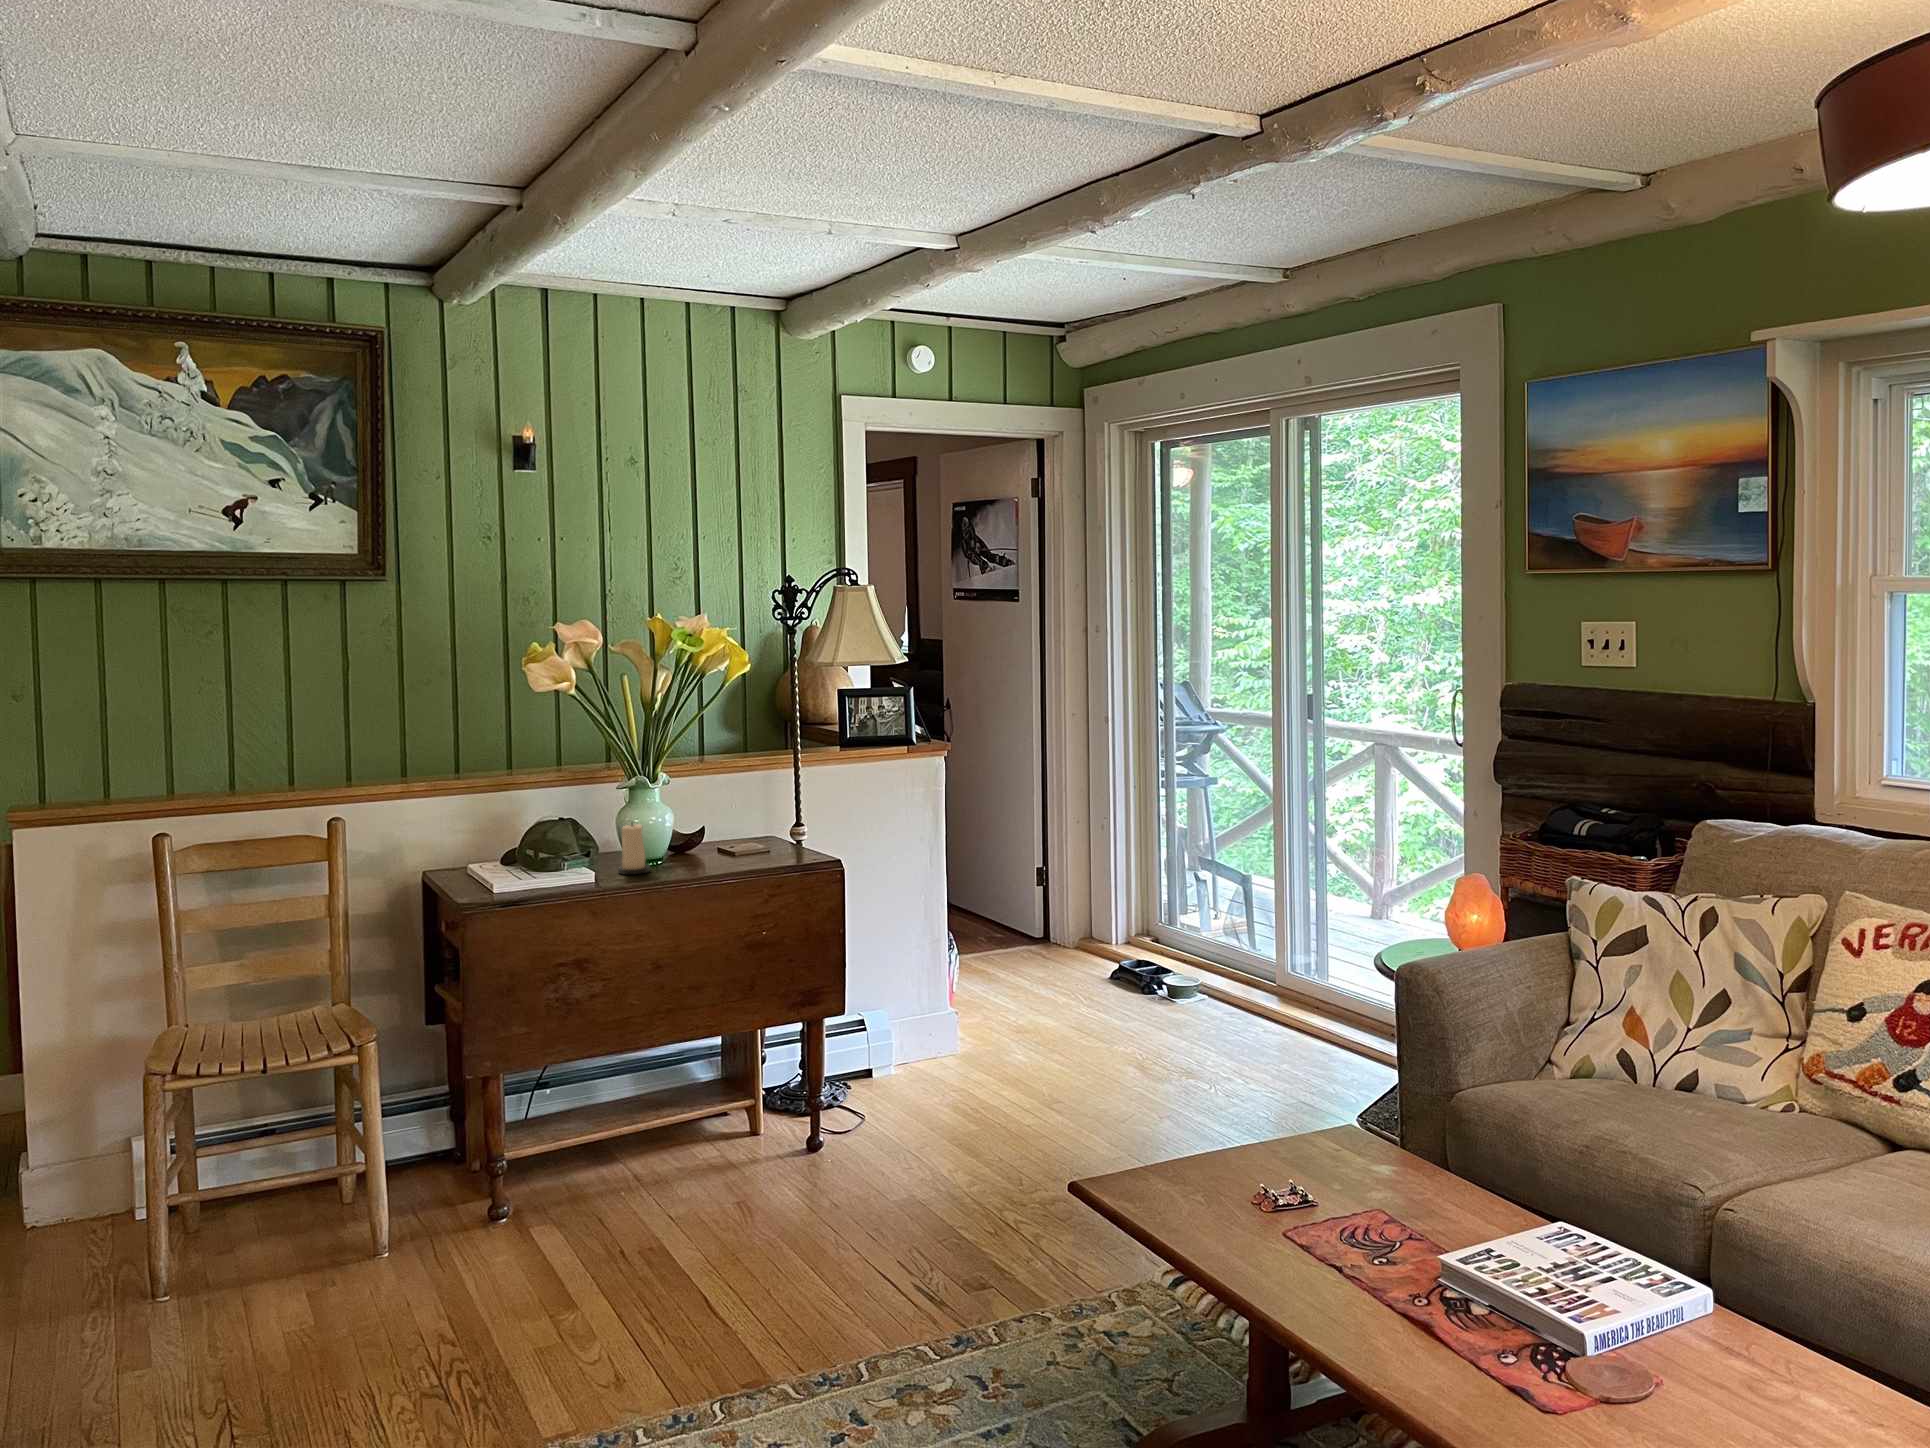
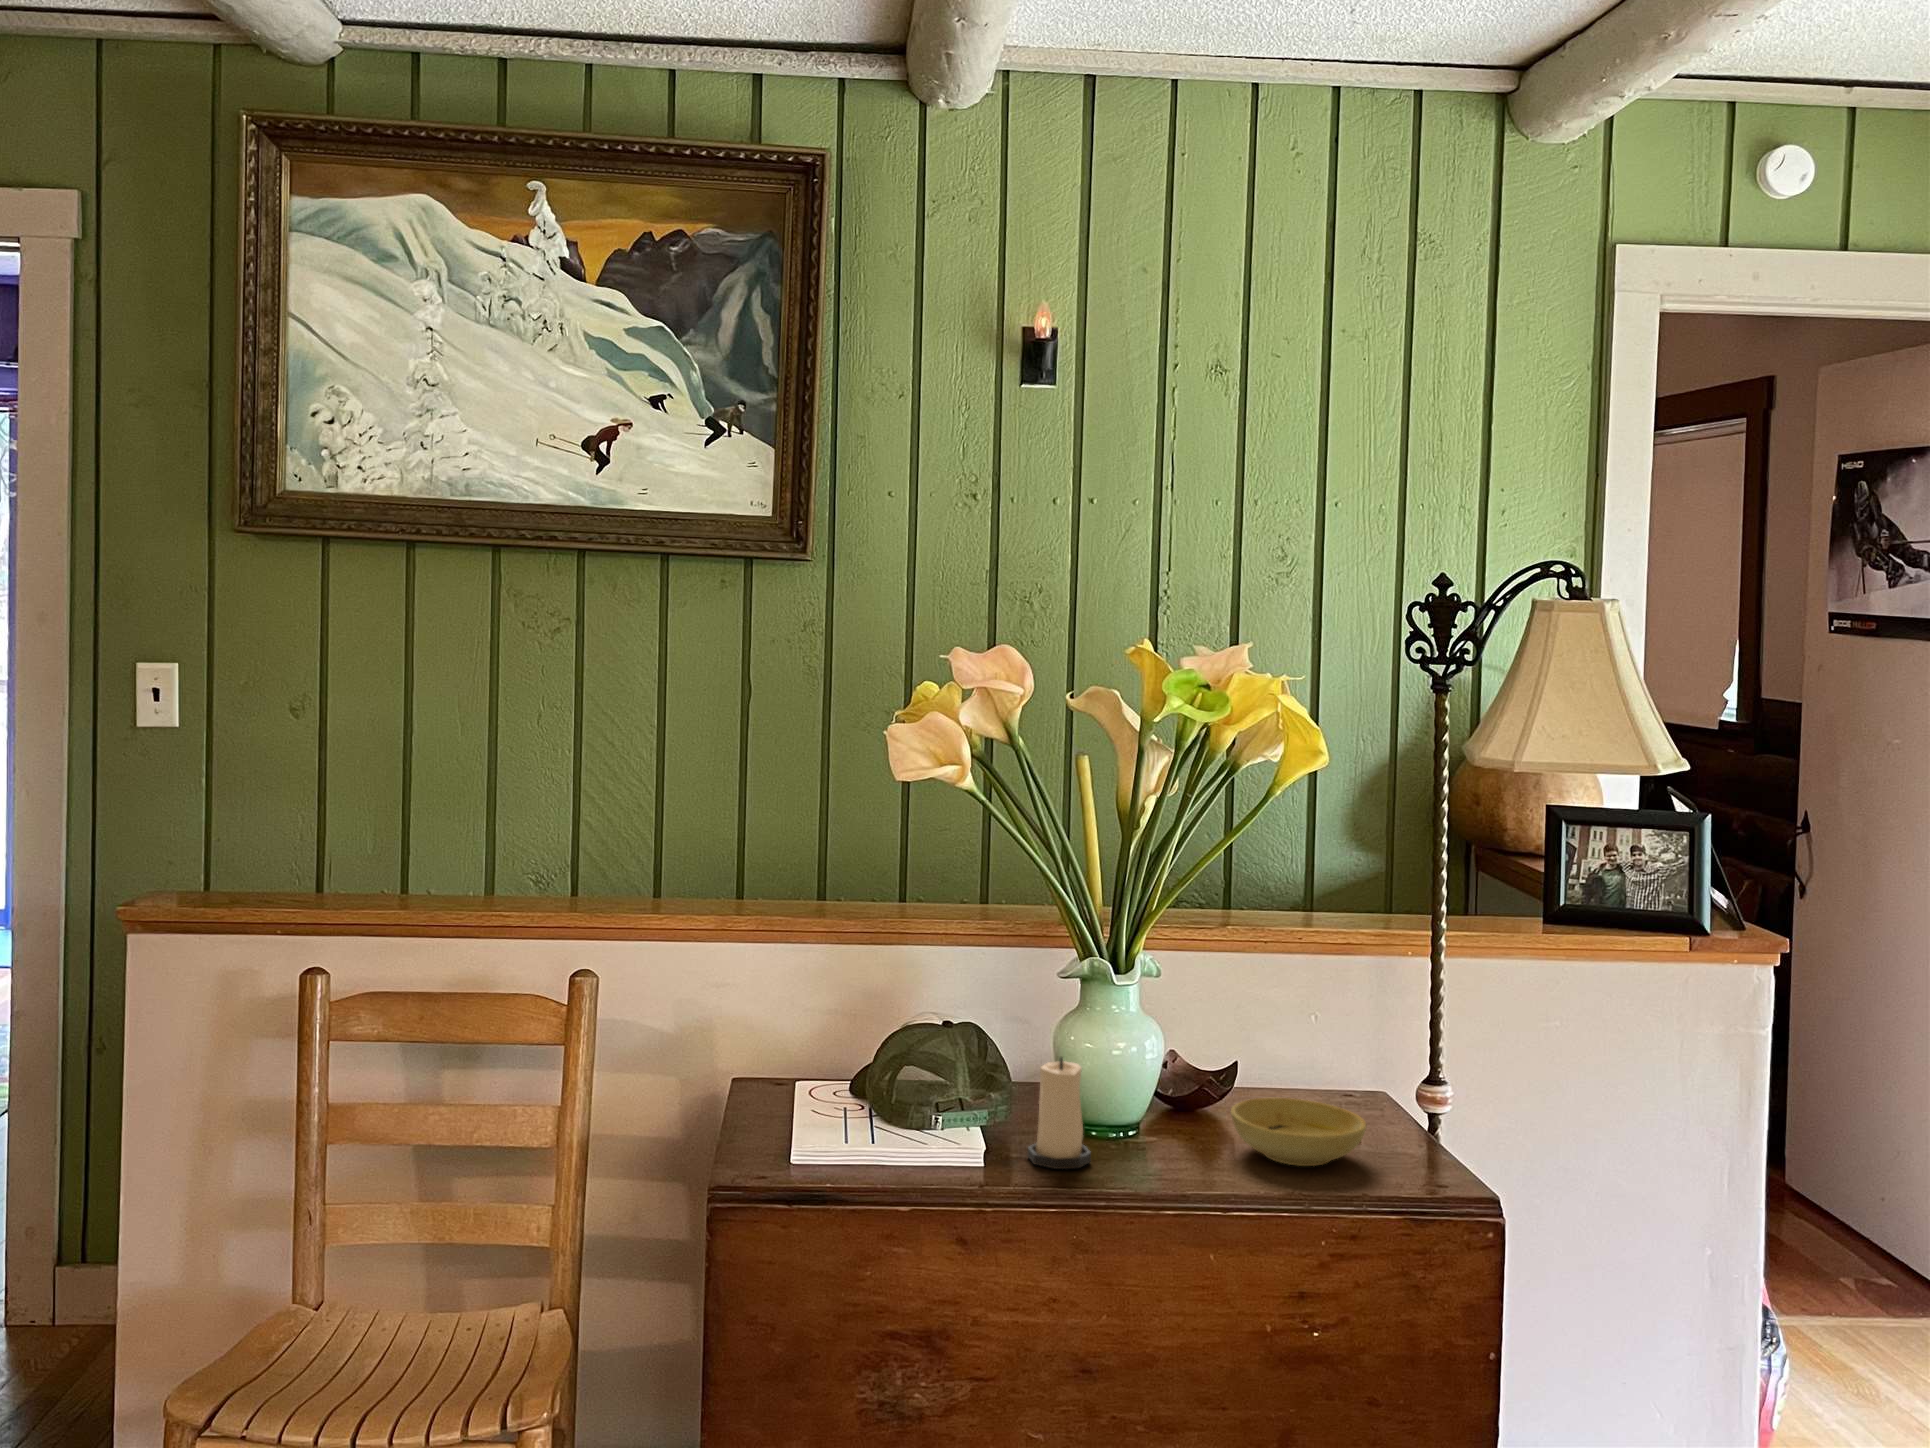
bowl: none [711,834,775,859] -> present [1230,1098,1367,1166]

